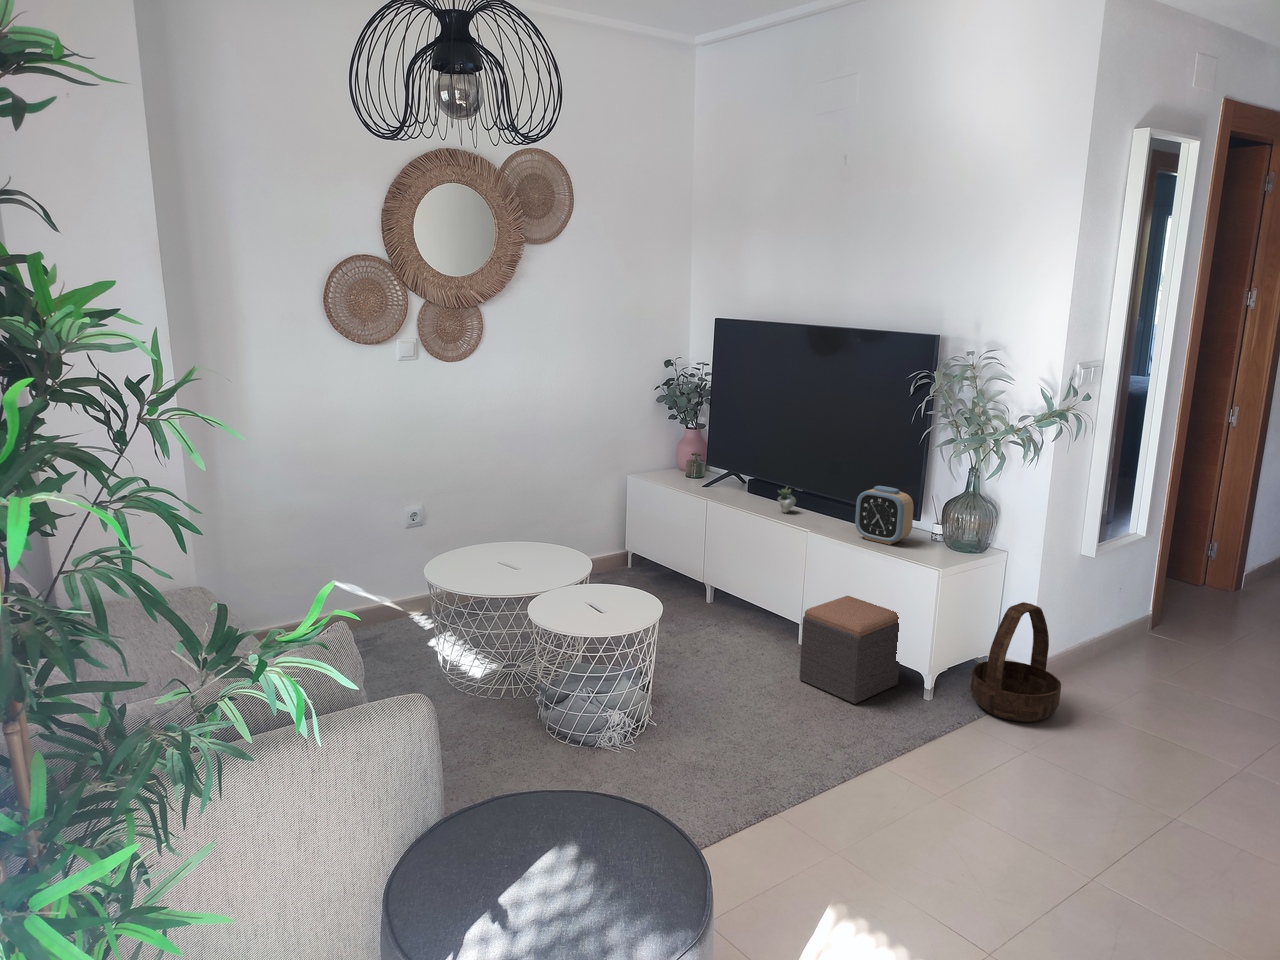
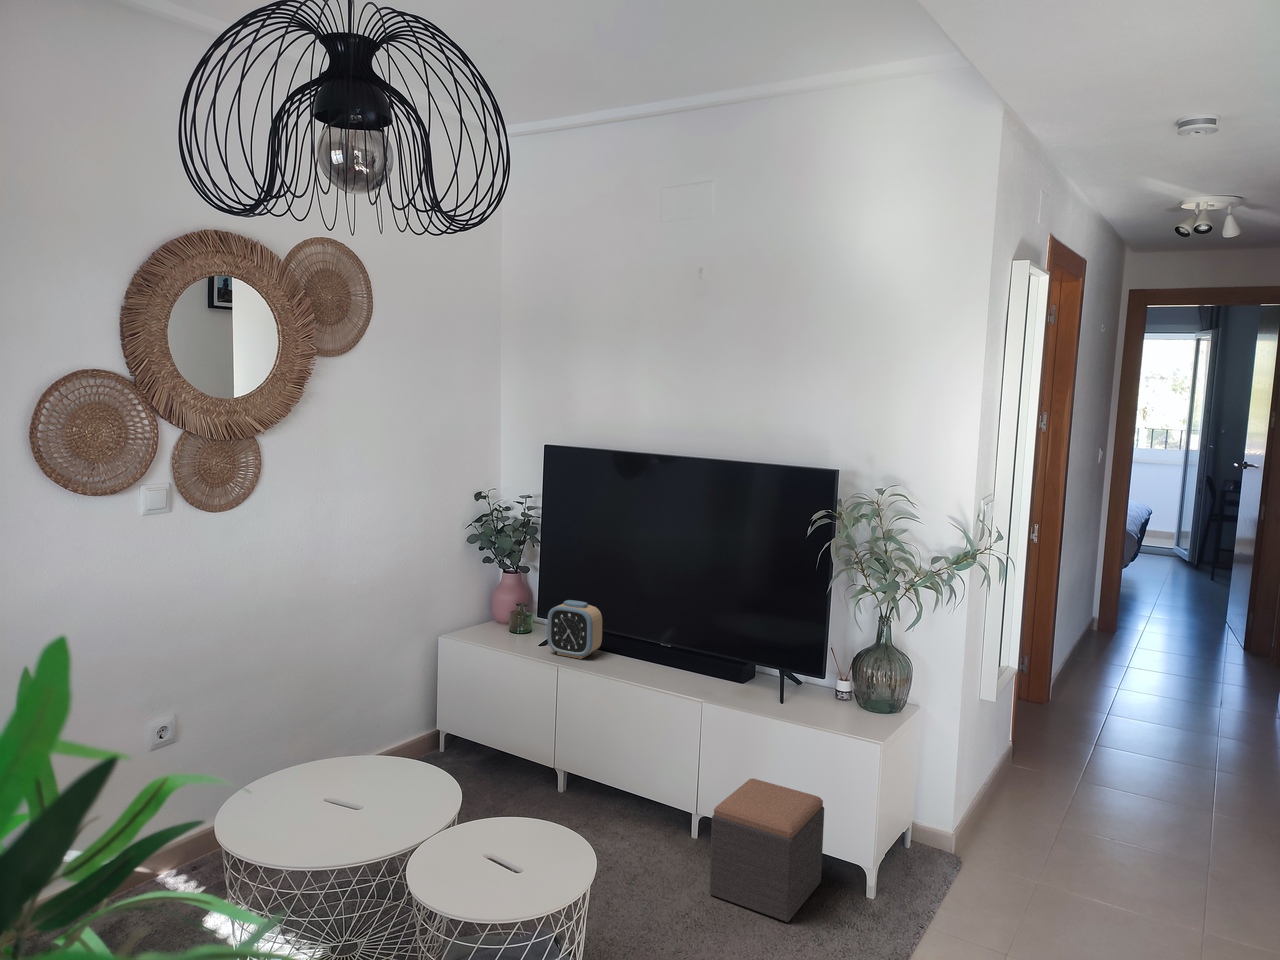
alarm clock: present [855,486,914,545] -> present [547,600,602,659]
succulent plant: present [778,487,796,513] -> none [646,644,677,676]
basket: present [971,602,1061,722] -> none [904,770,1005,915]

